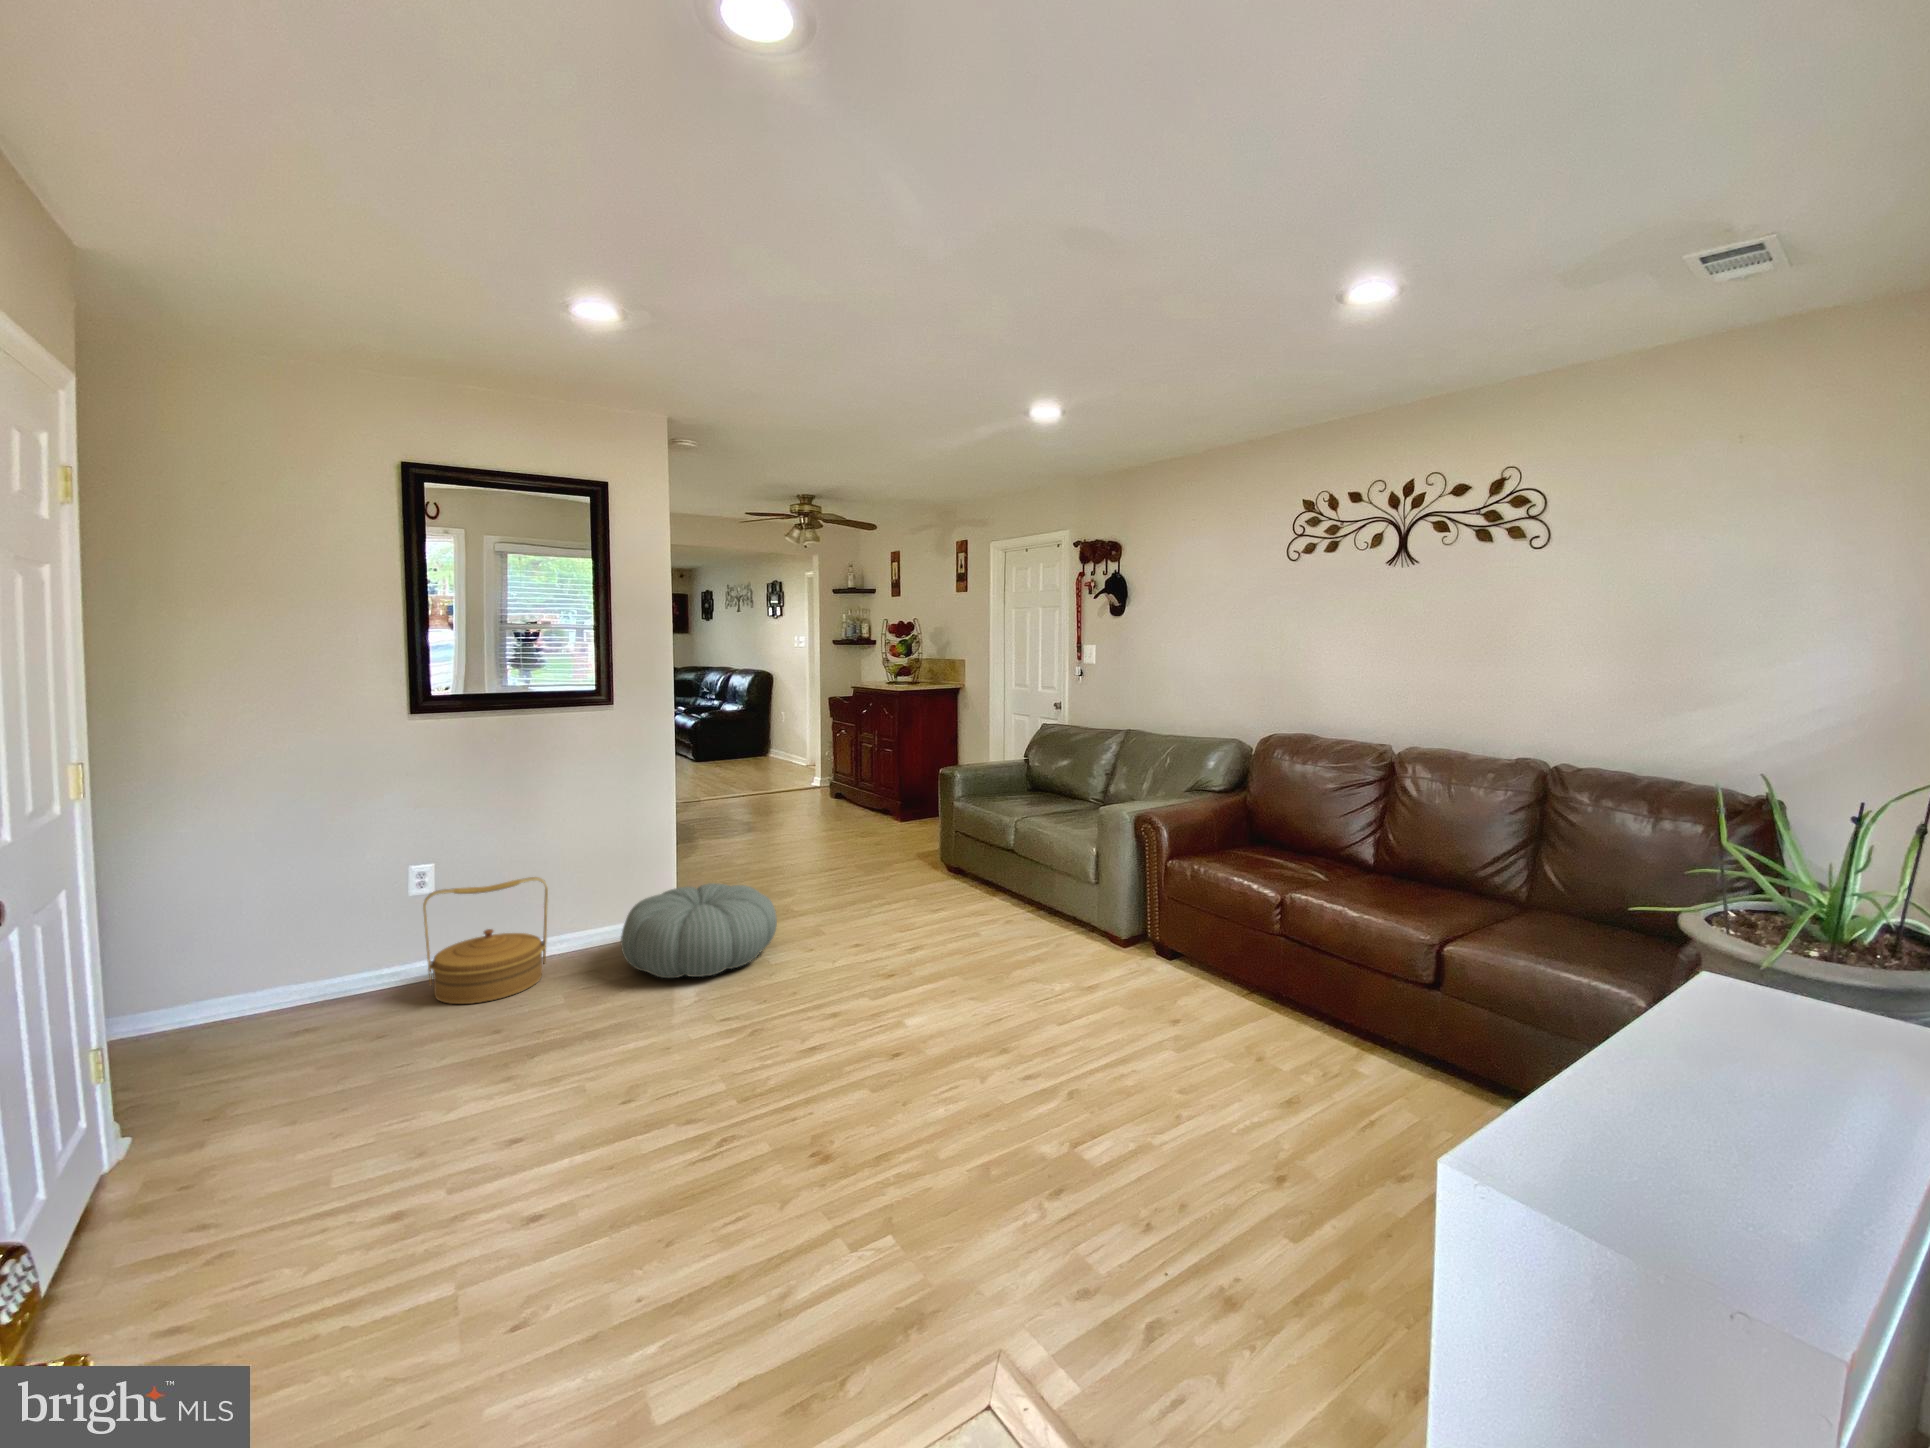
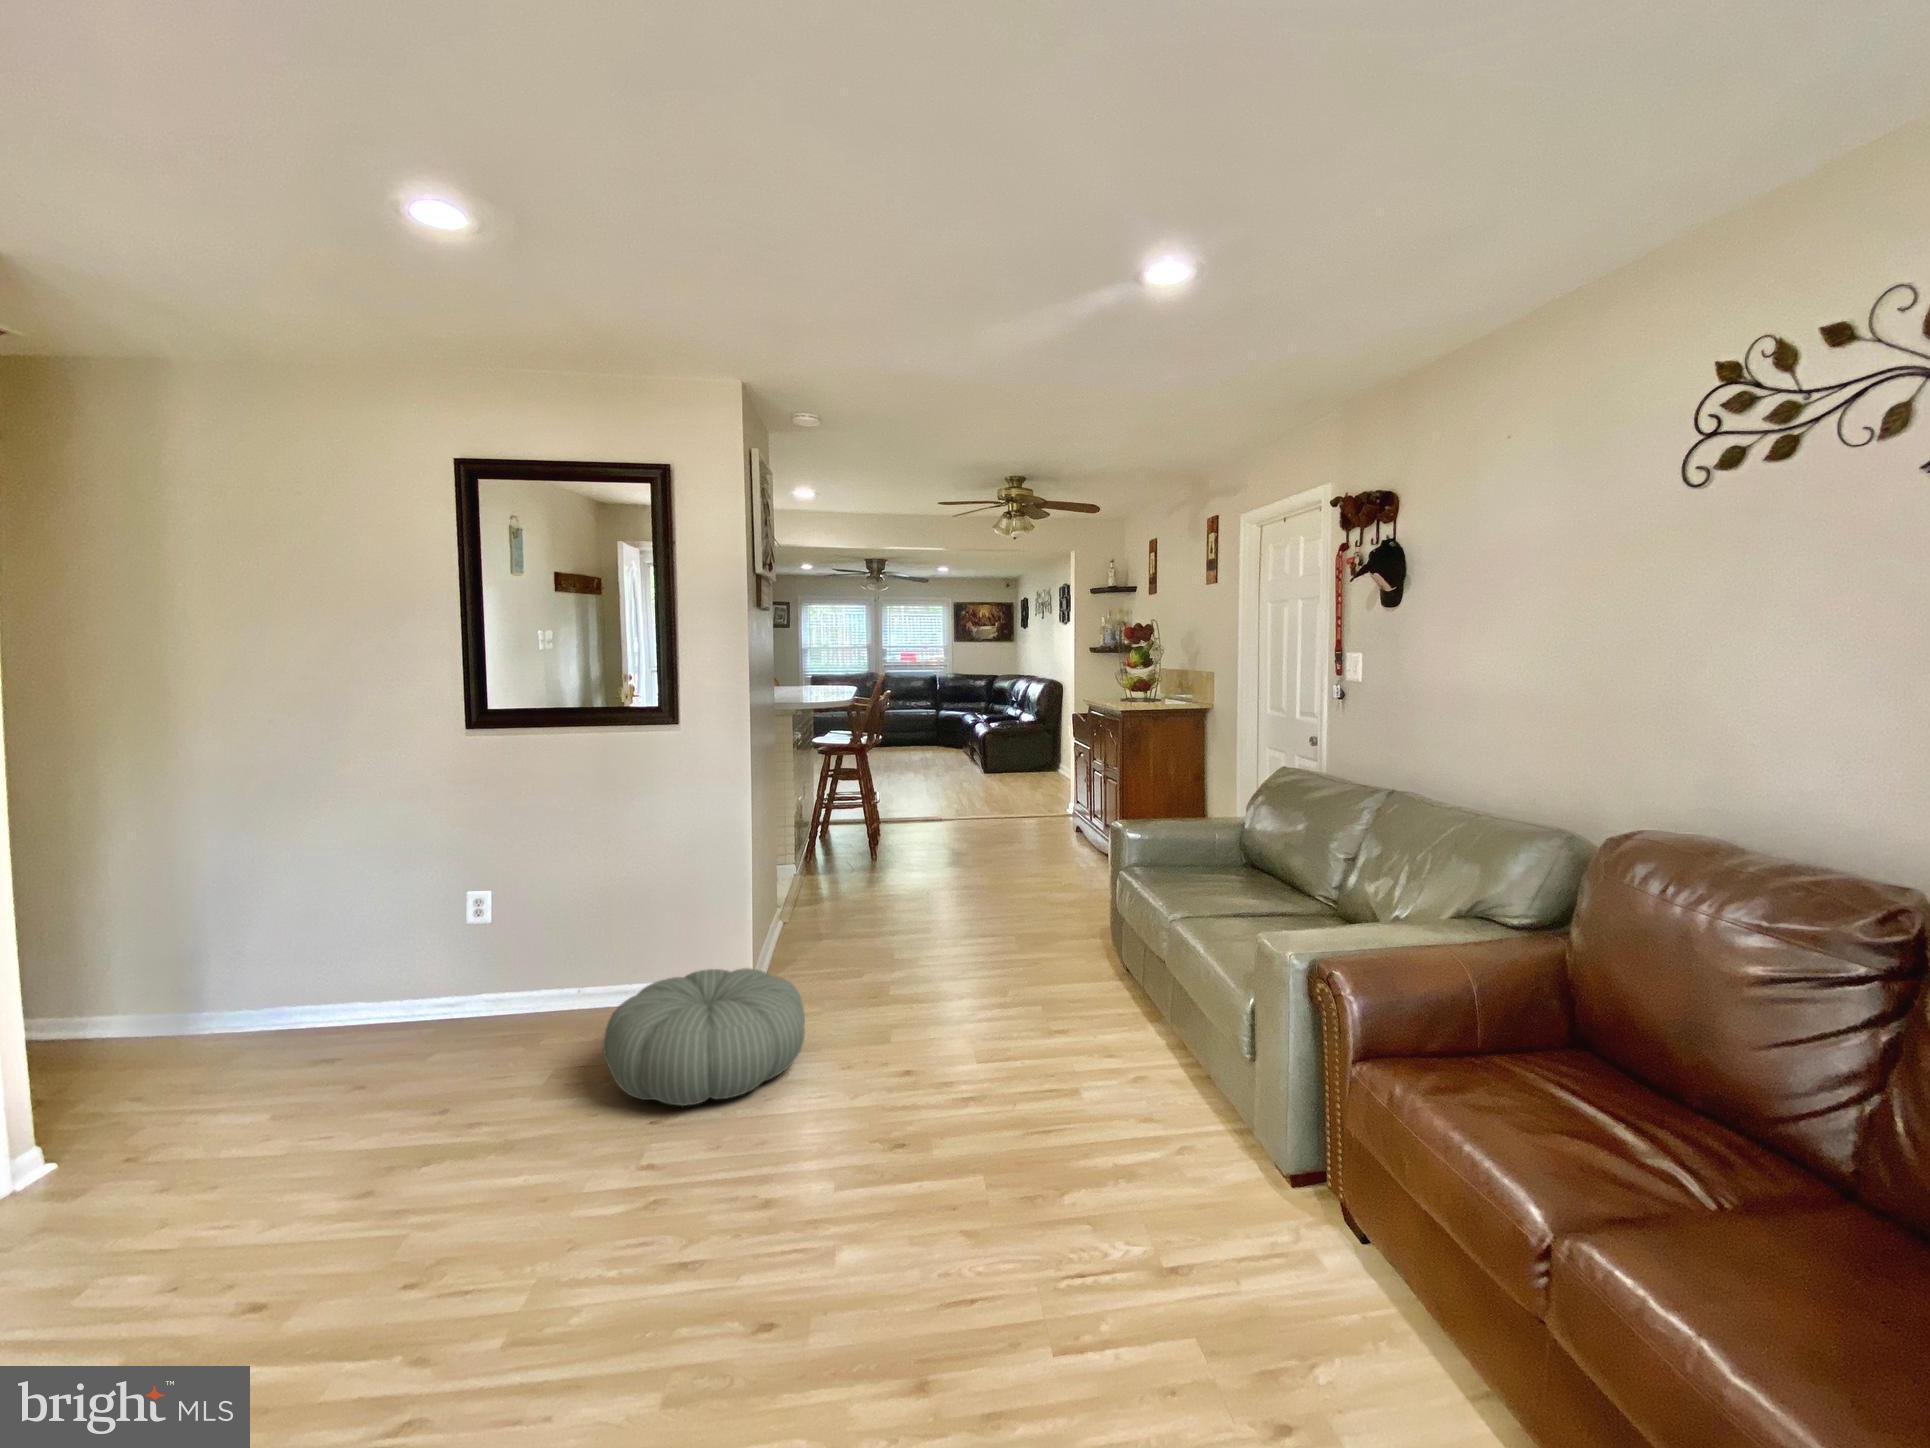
woven basket: present [423,877,548,1004] -> none [412,939,551,1089]

